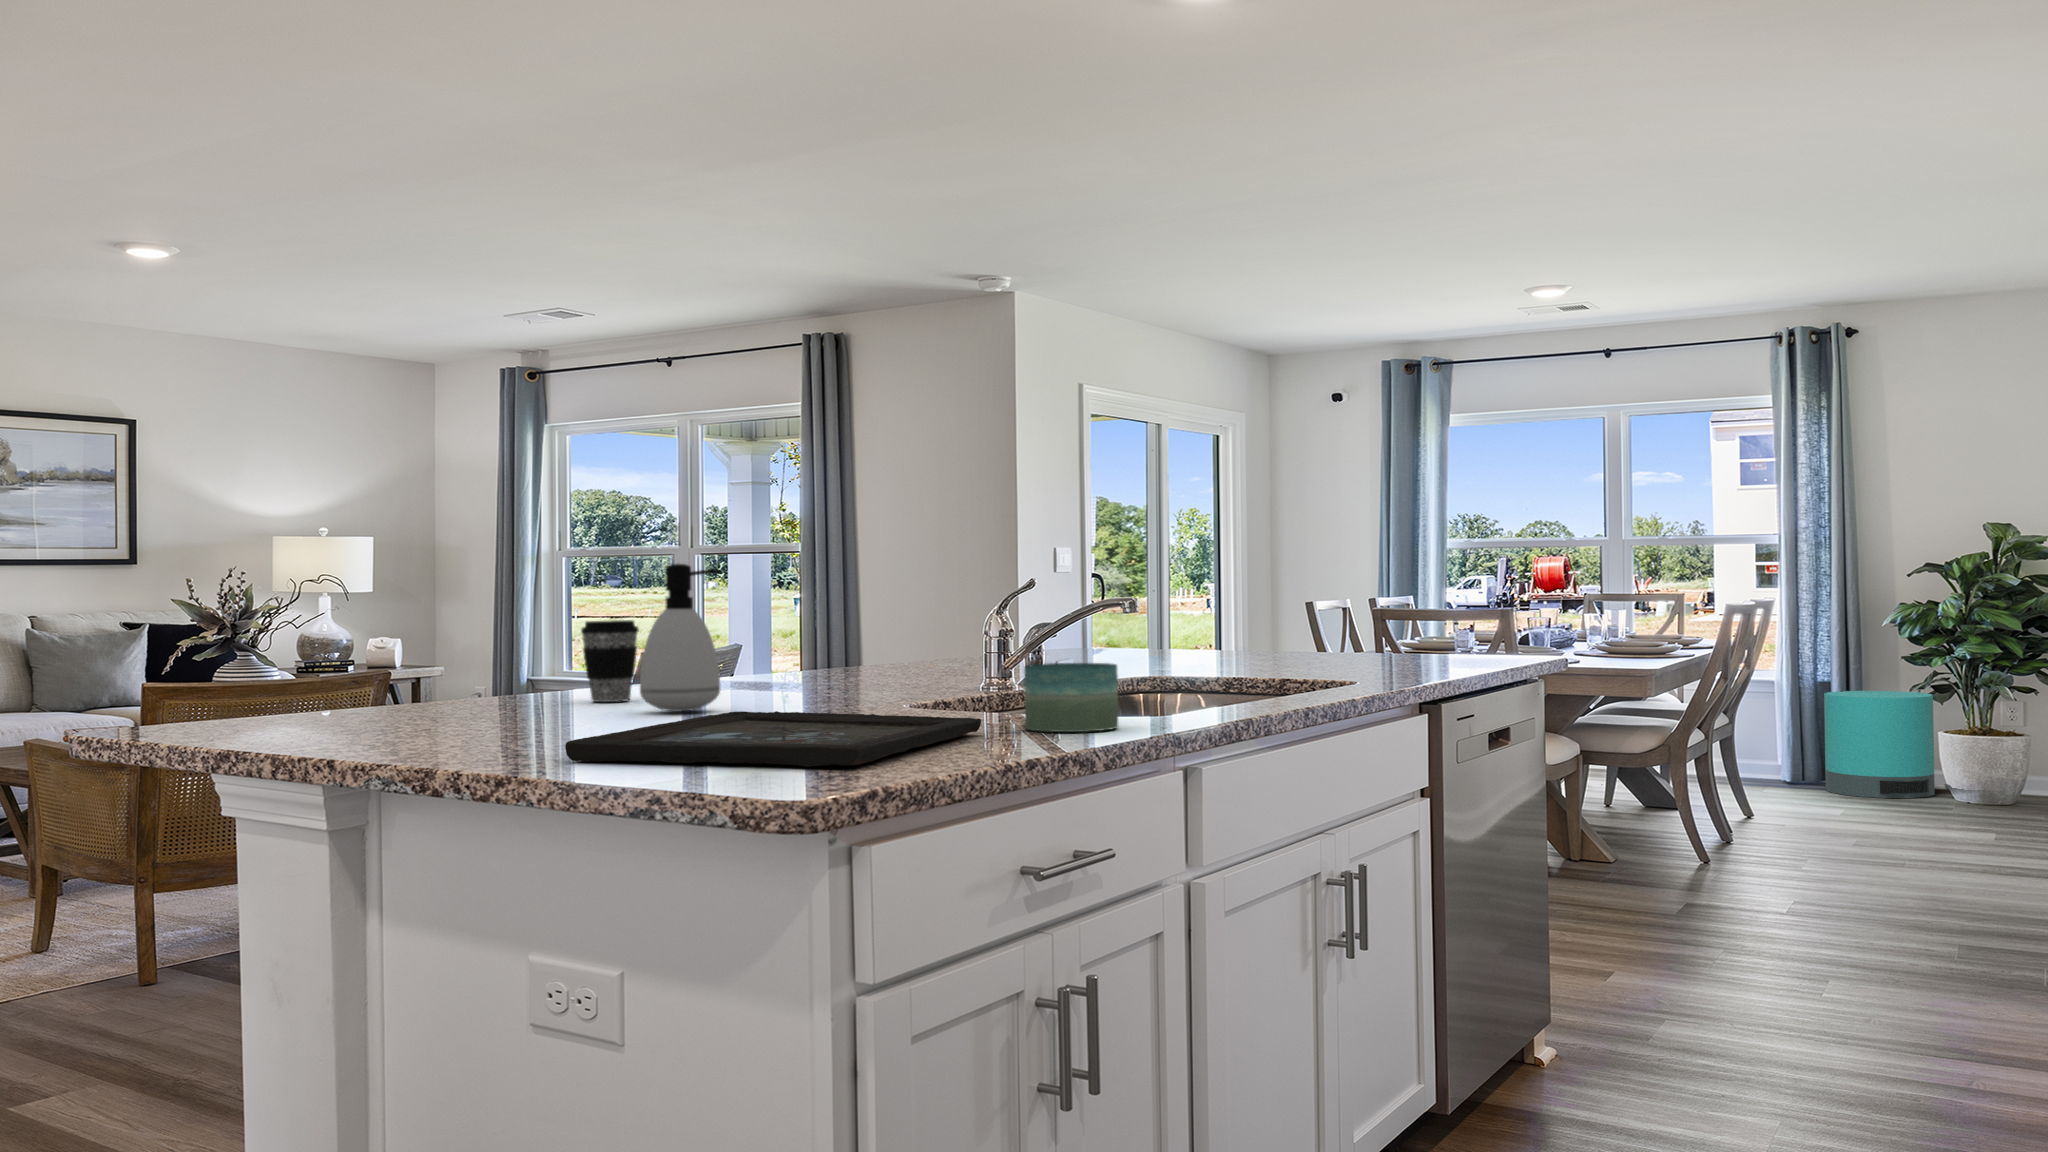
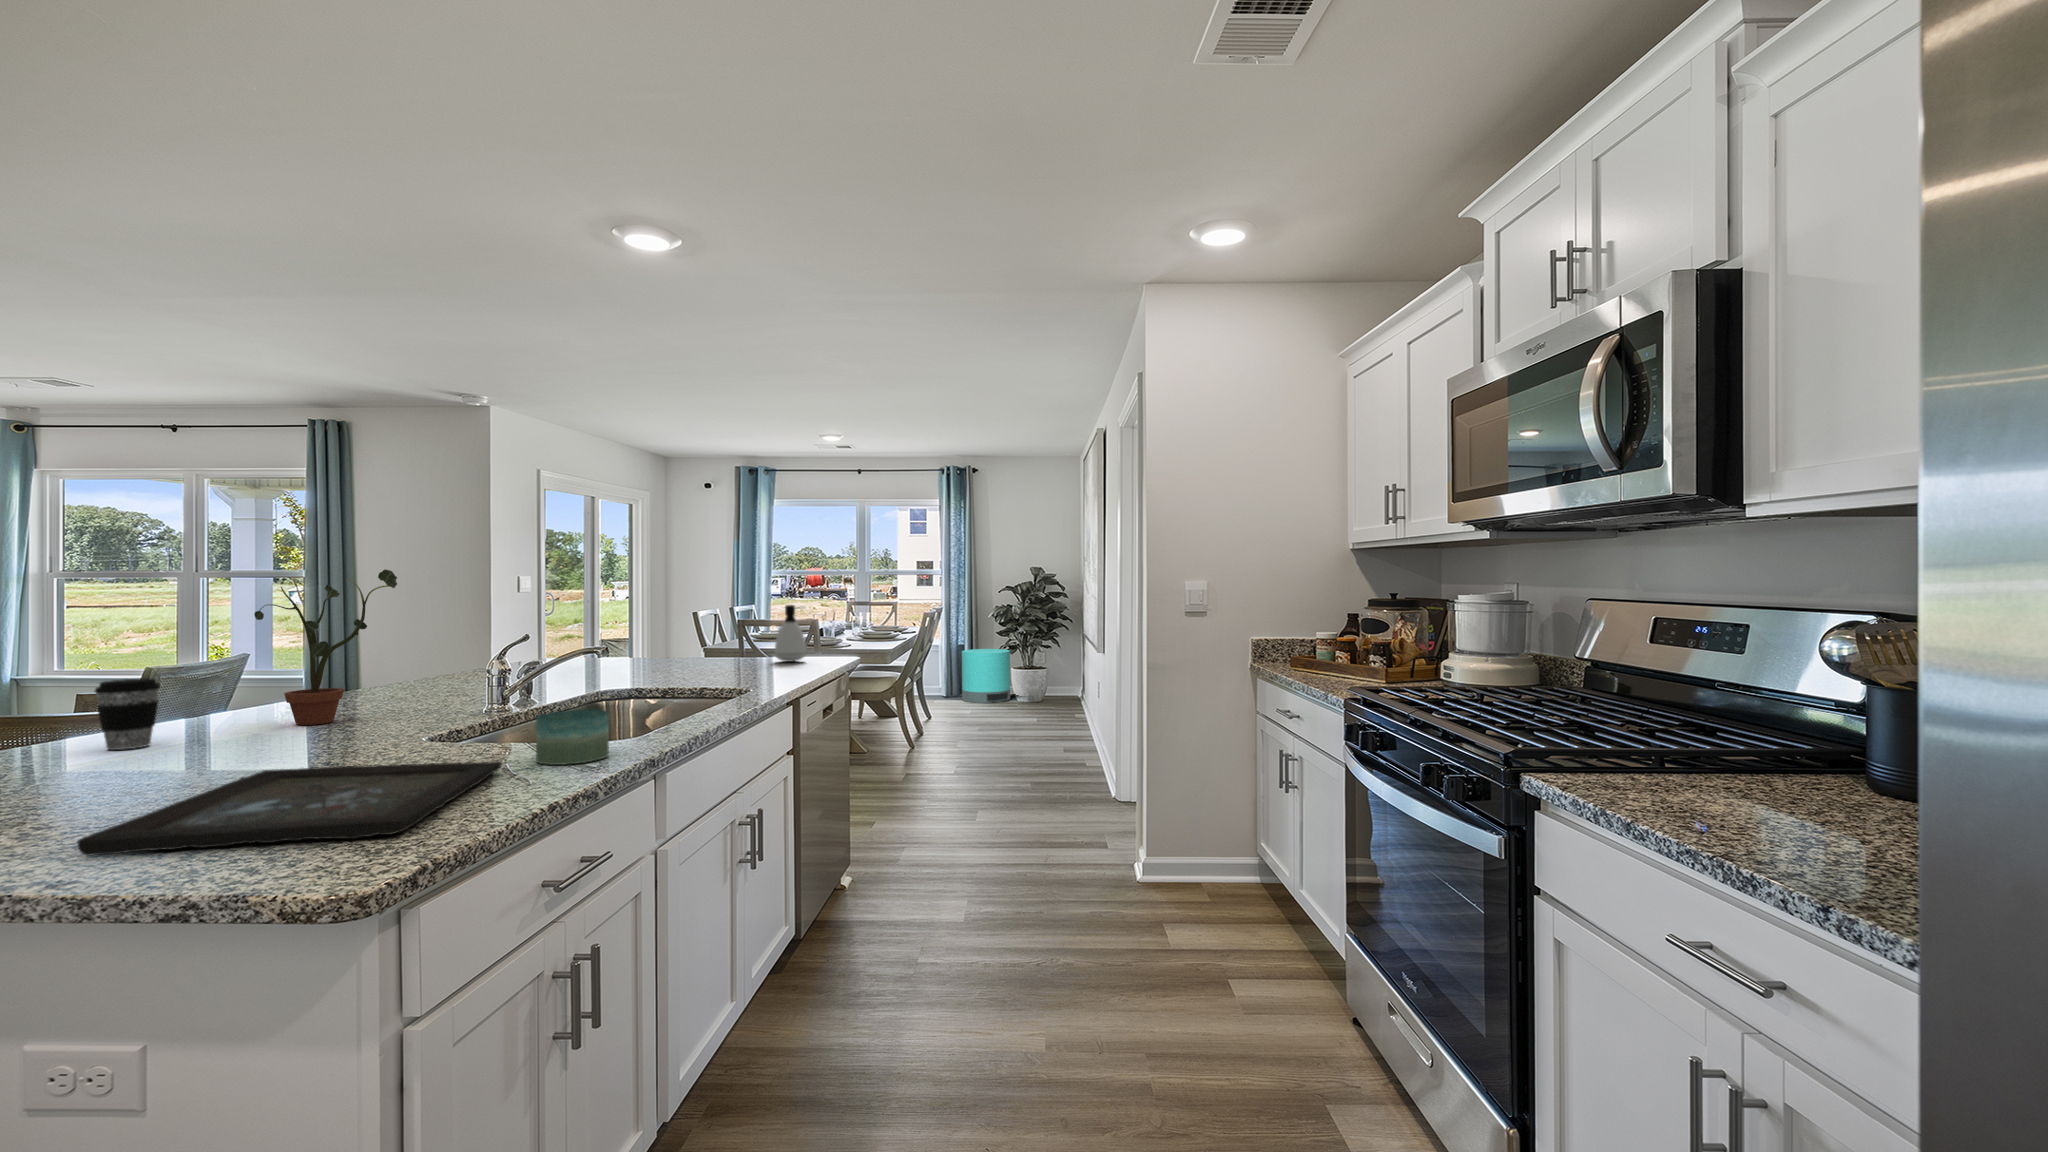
potted plant: none [727,494,879,693] -> present [254,569,397,725]
soap dispenser: present [640,564,721,711] -> present [775,605,806,662]

